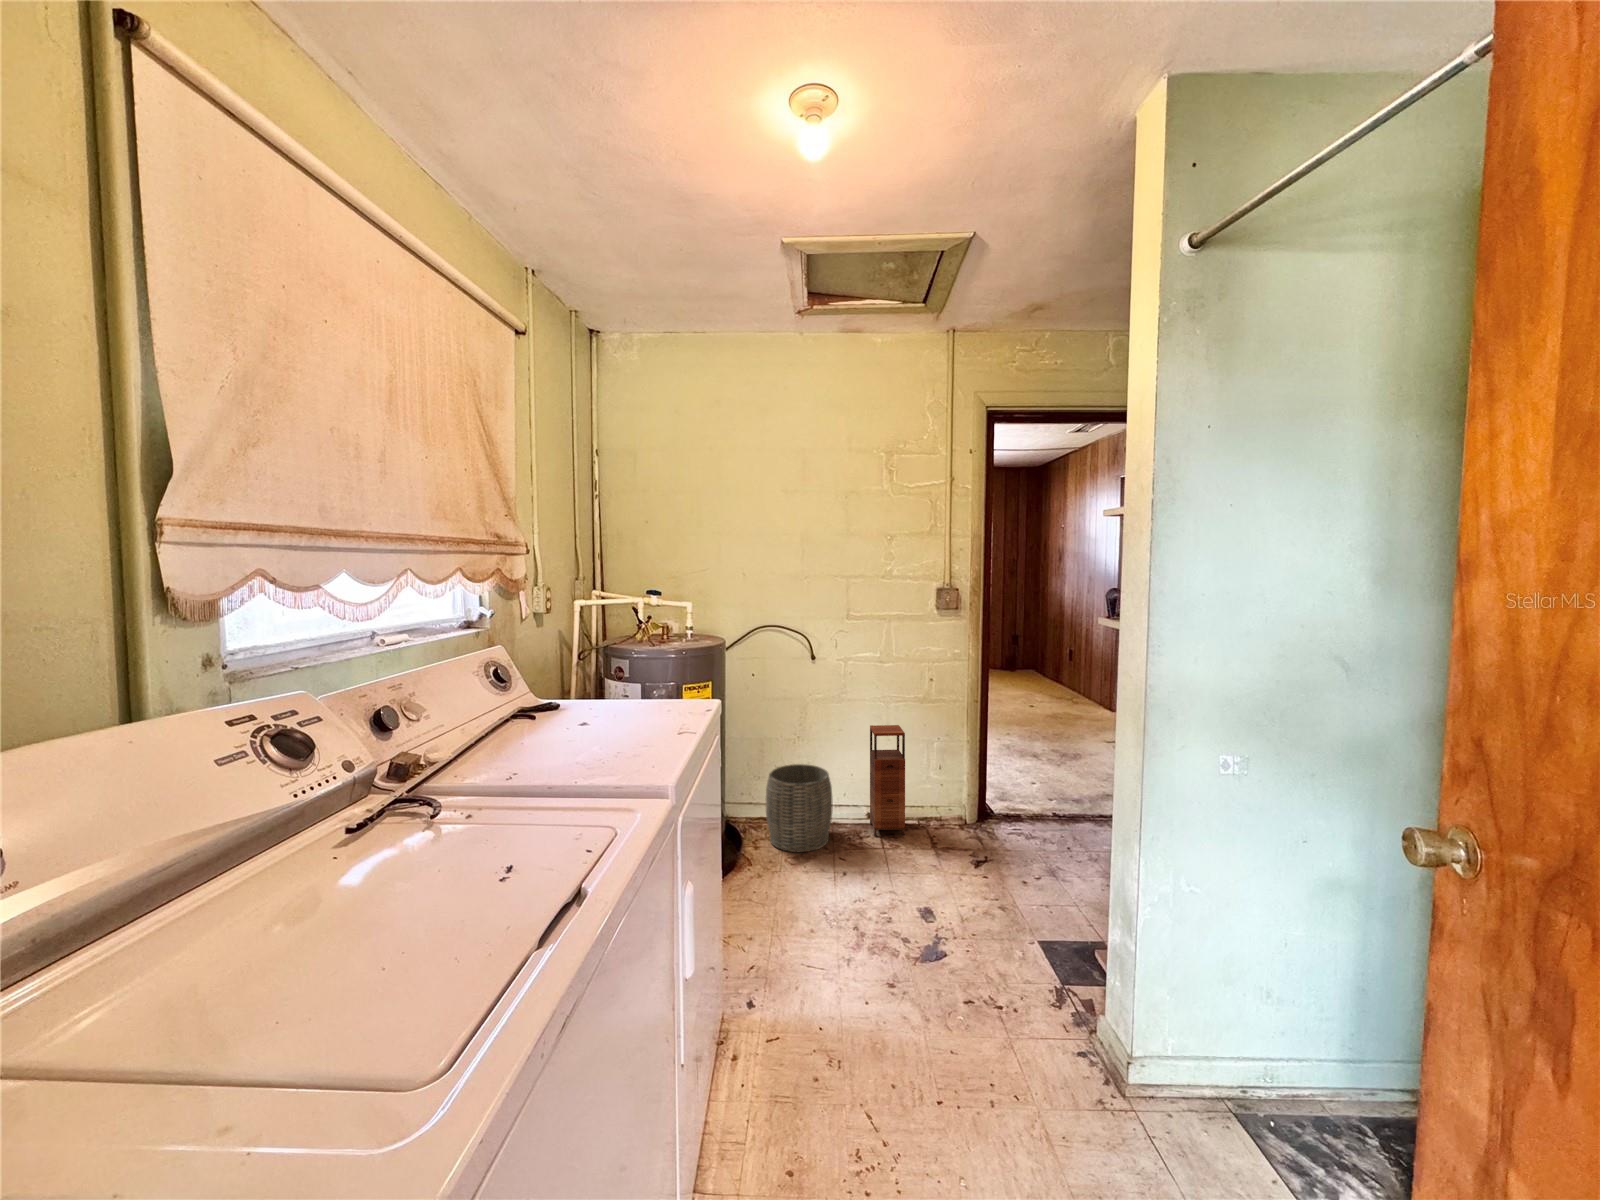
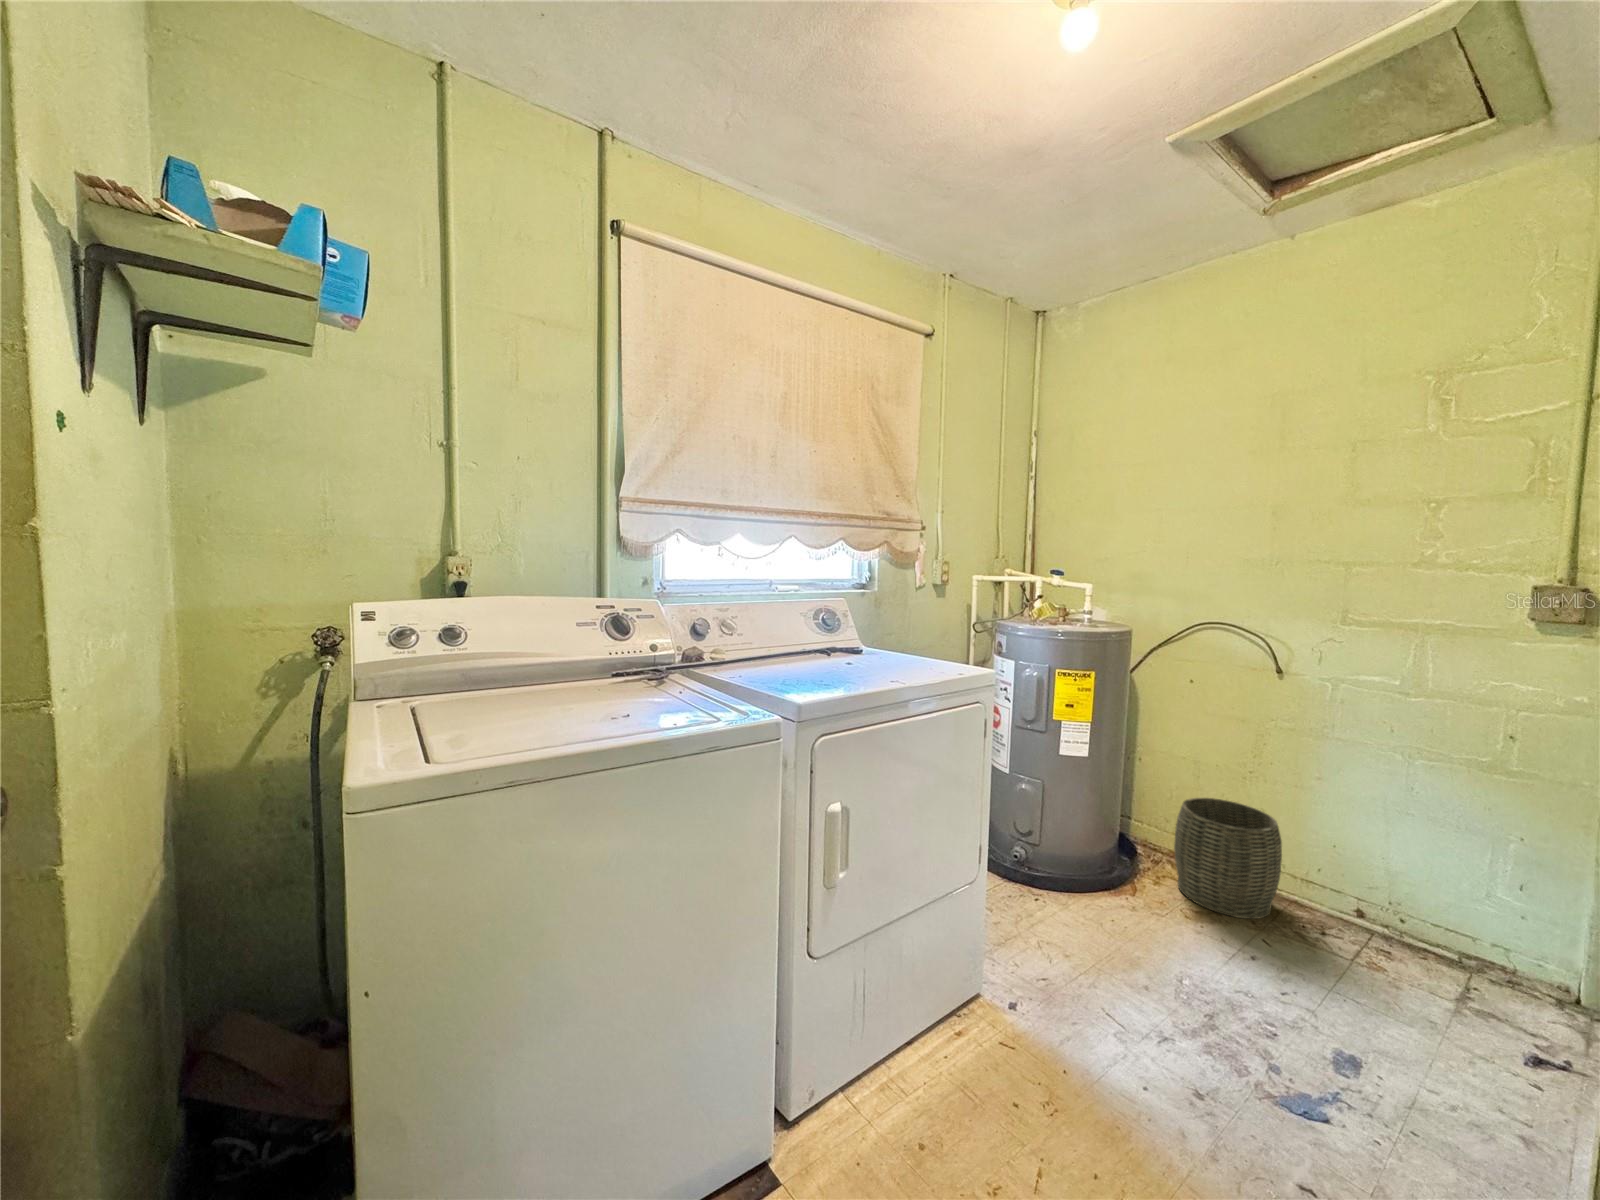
storage cabinet: present [870,725,905,836] -> none [1354,784,1439,970]

